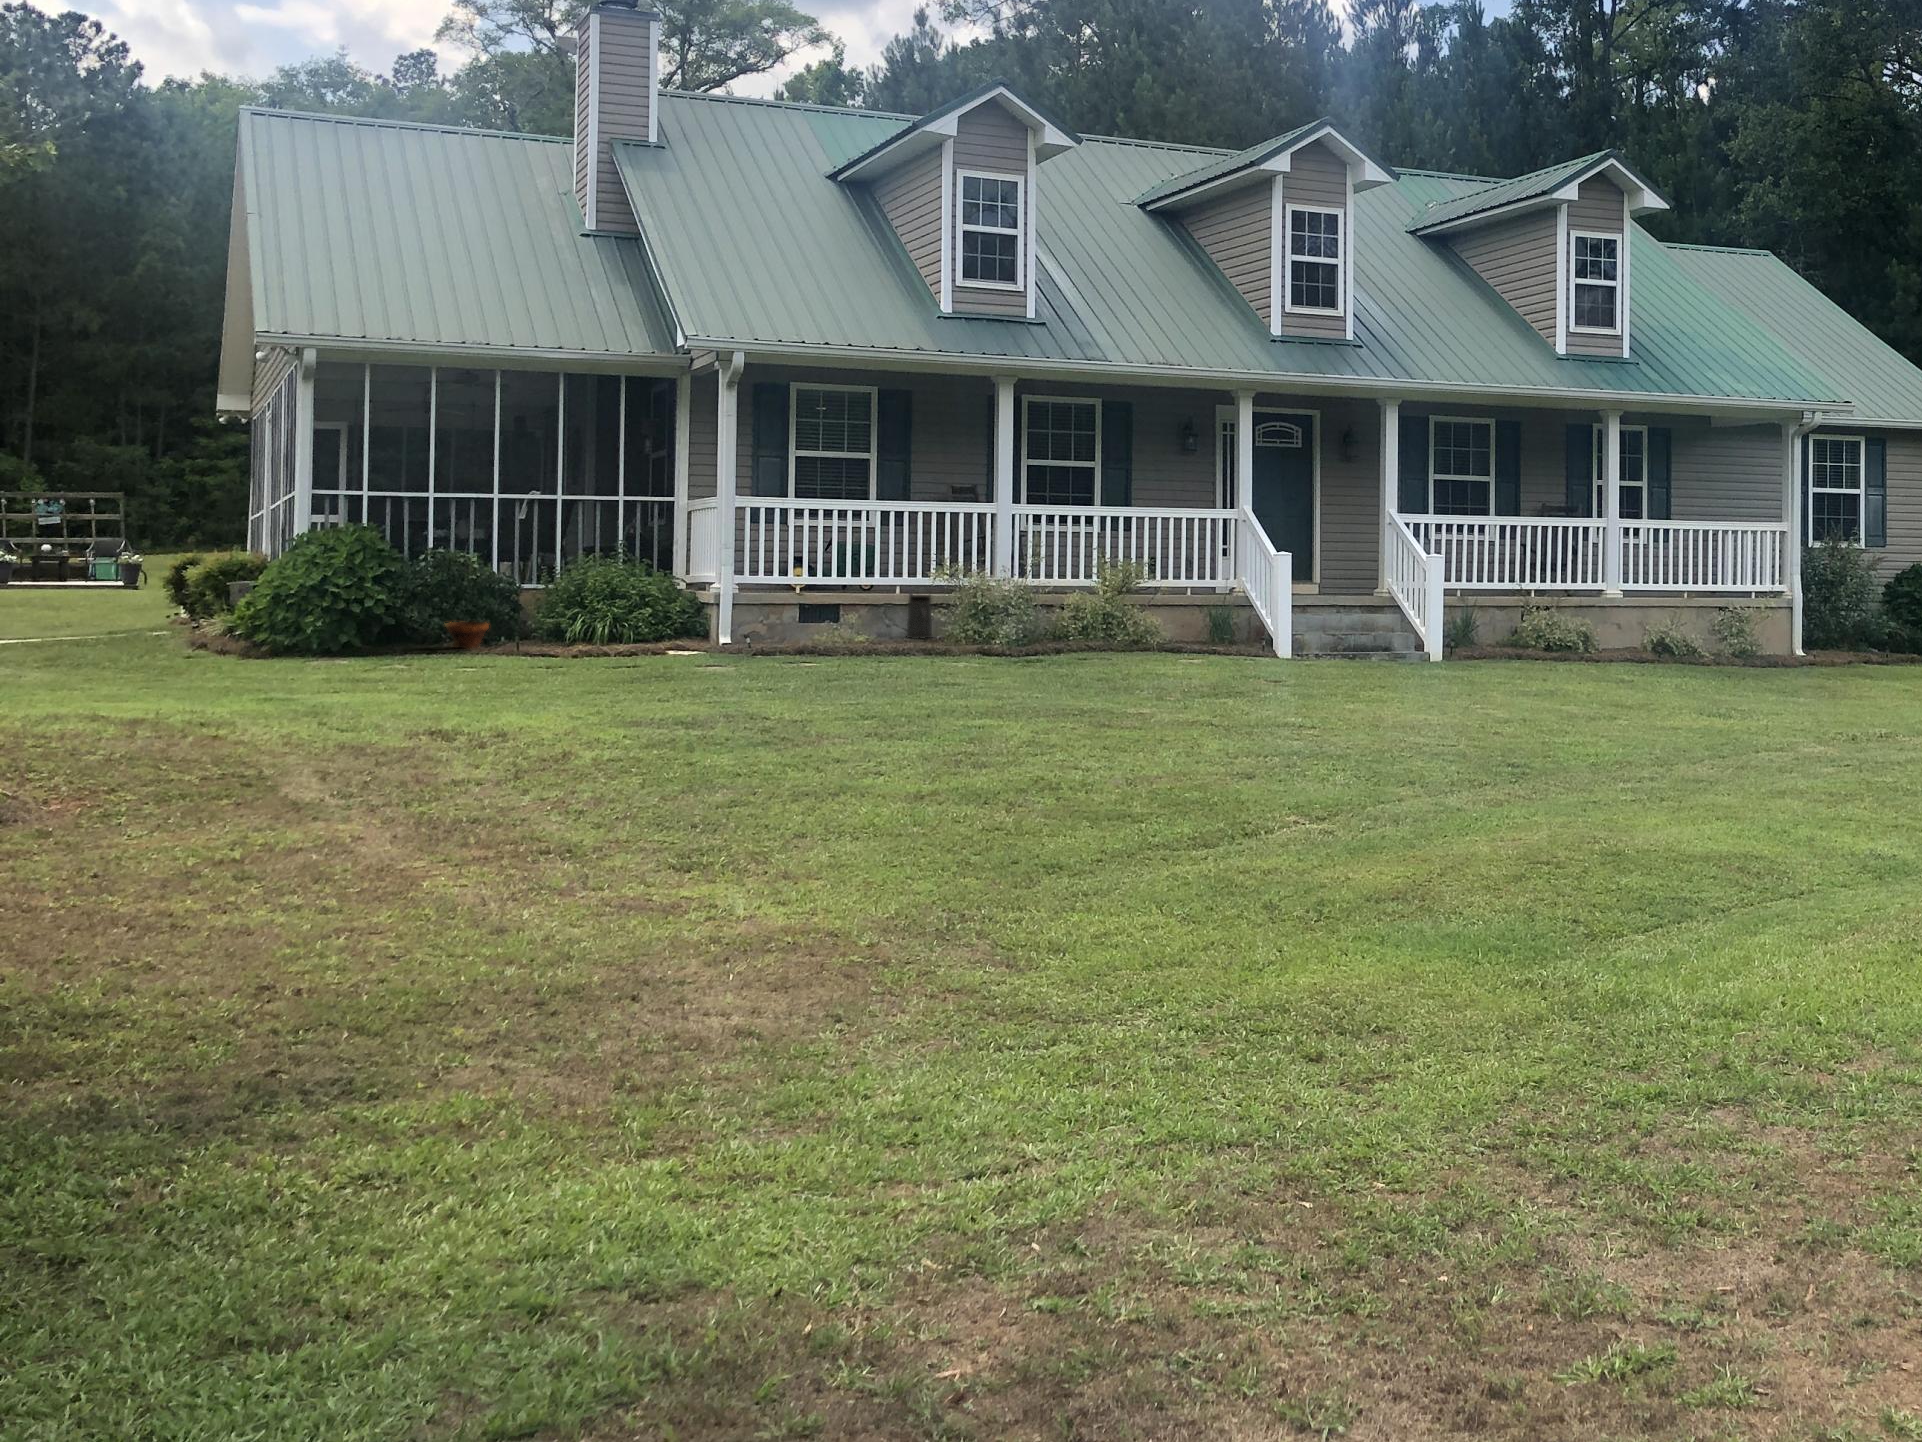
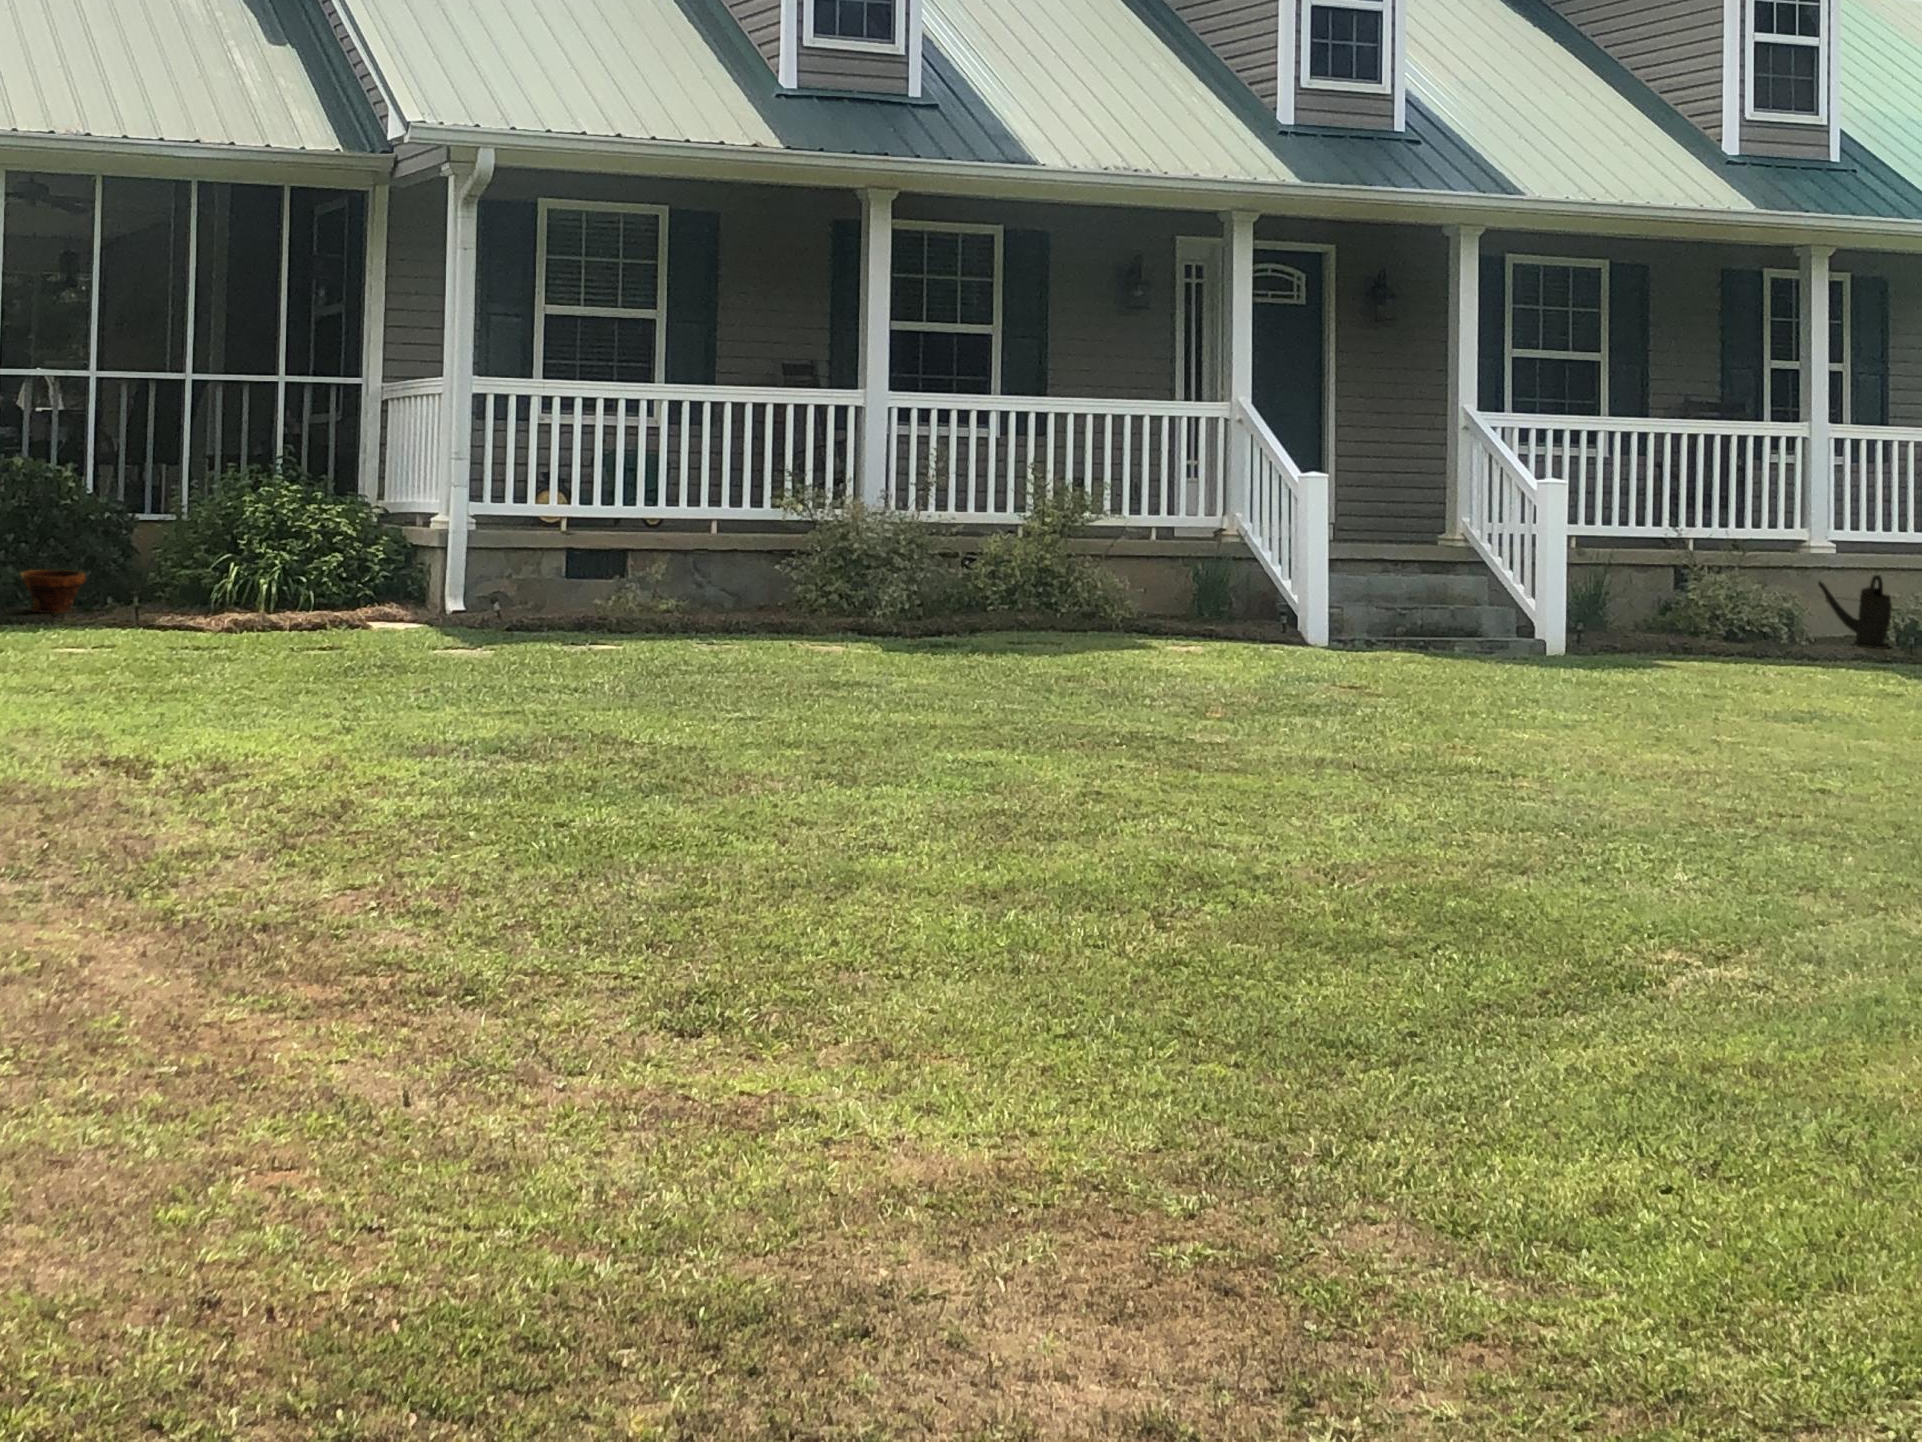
watering can: present [906,590,932,638] -> present [1818,575,1904,649]

